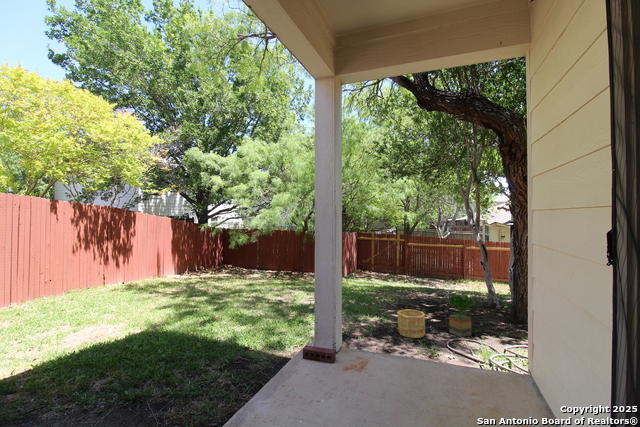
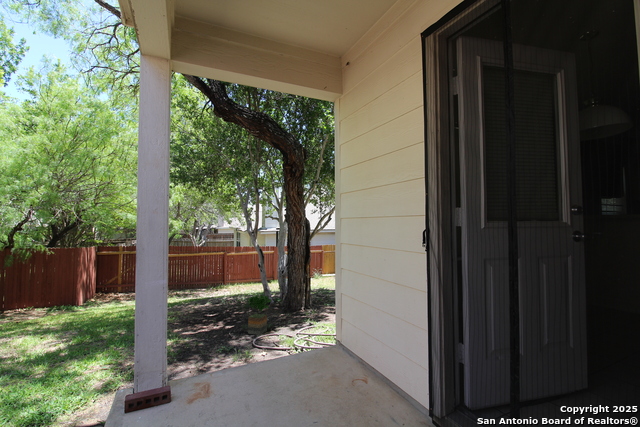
wooden bucket: present [397,309,426,338] -> none [200,319,230,350]

